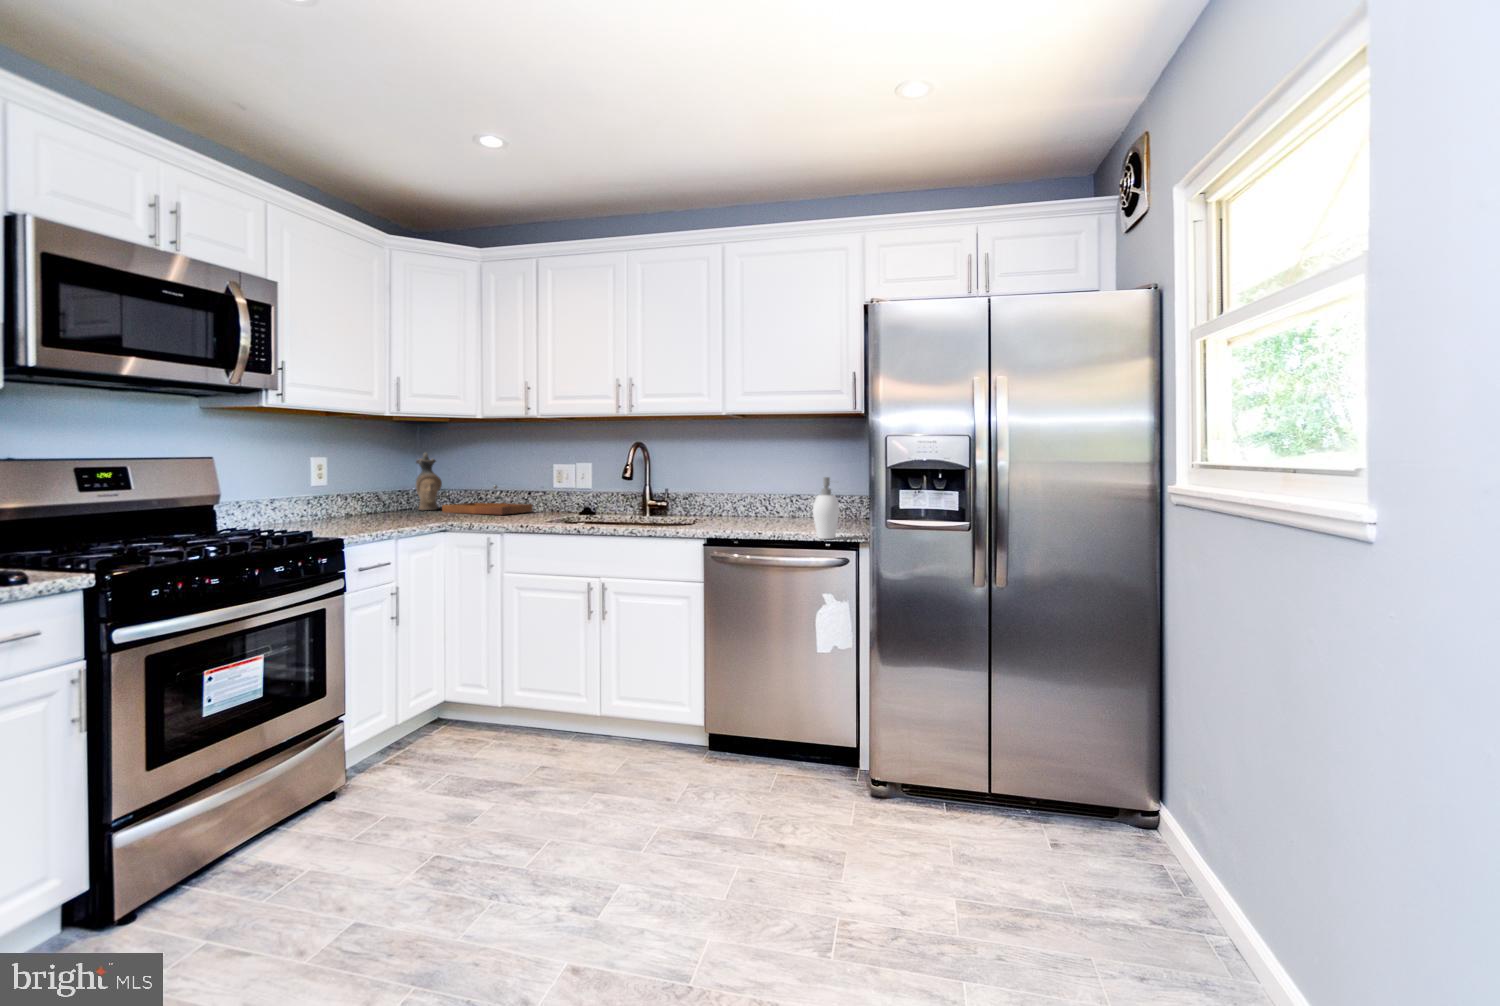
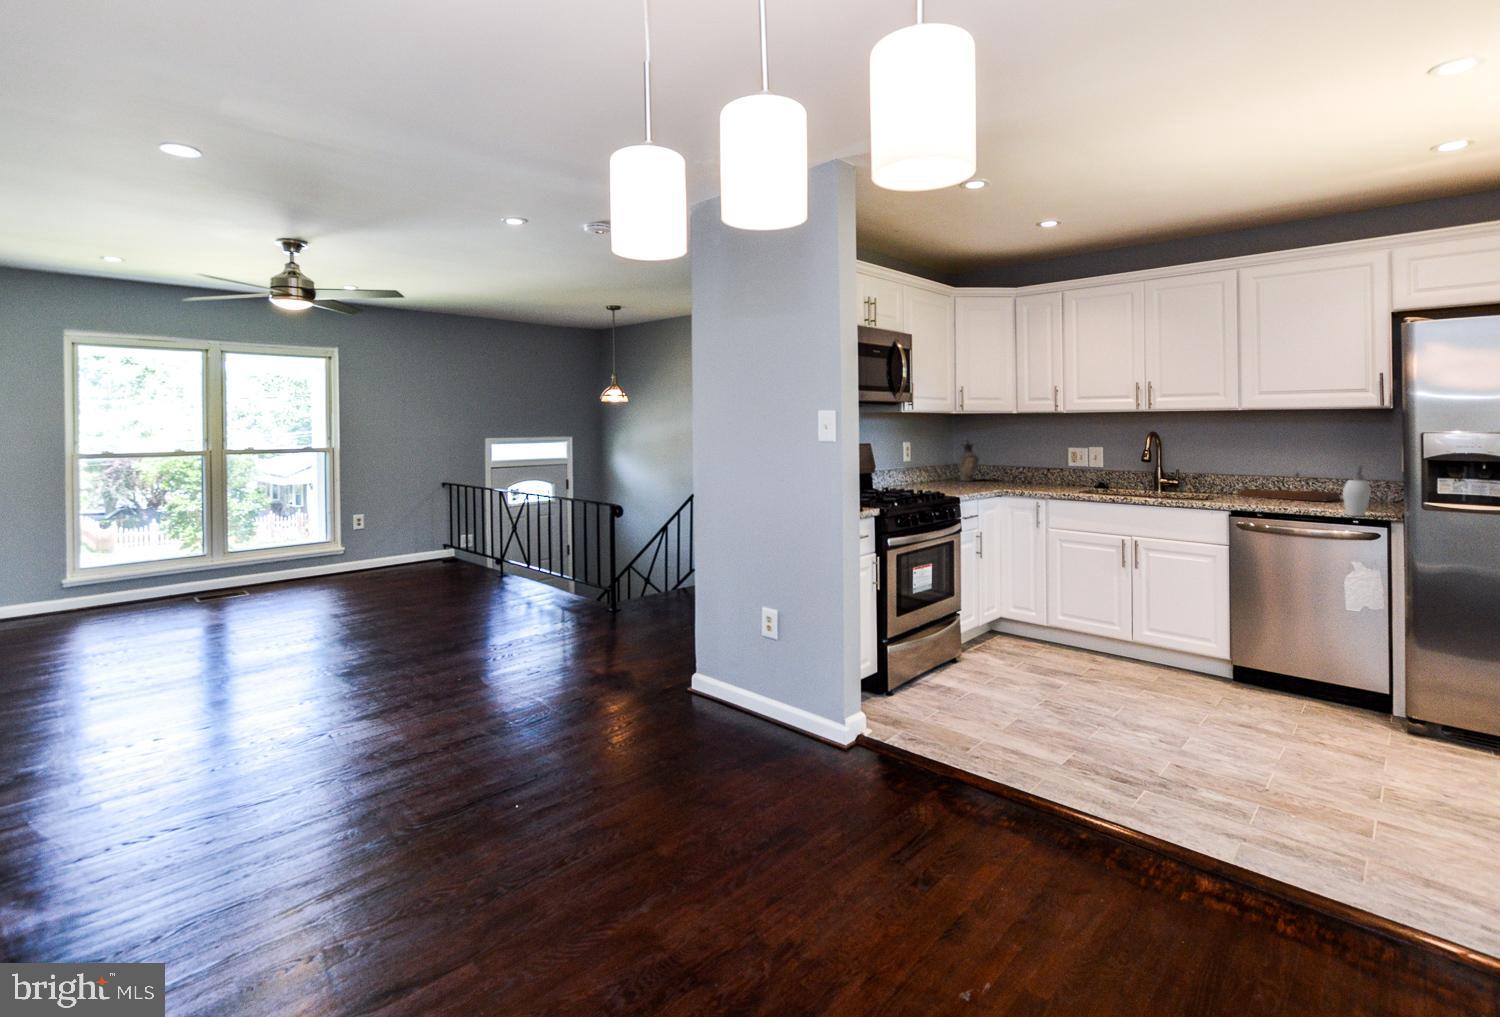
tray: present [442,485,533,515] -> present [1239,473,1340,501]

